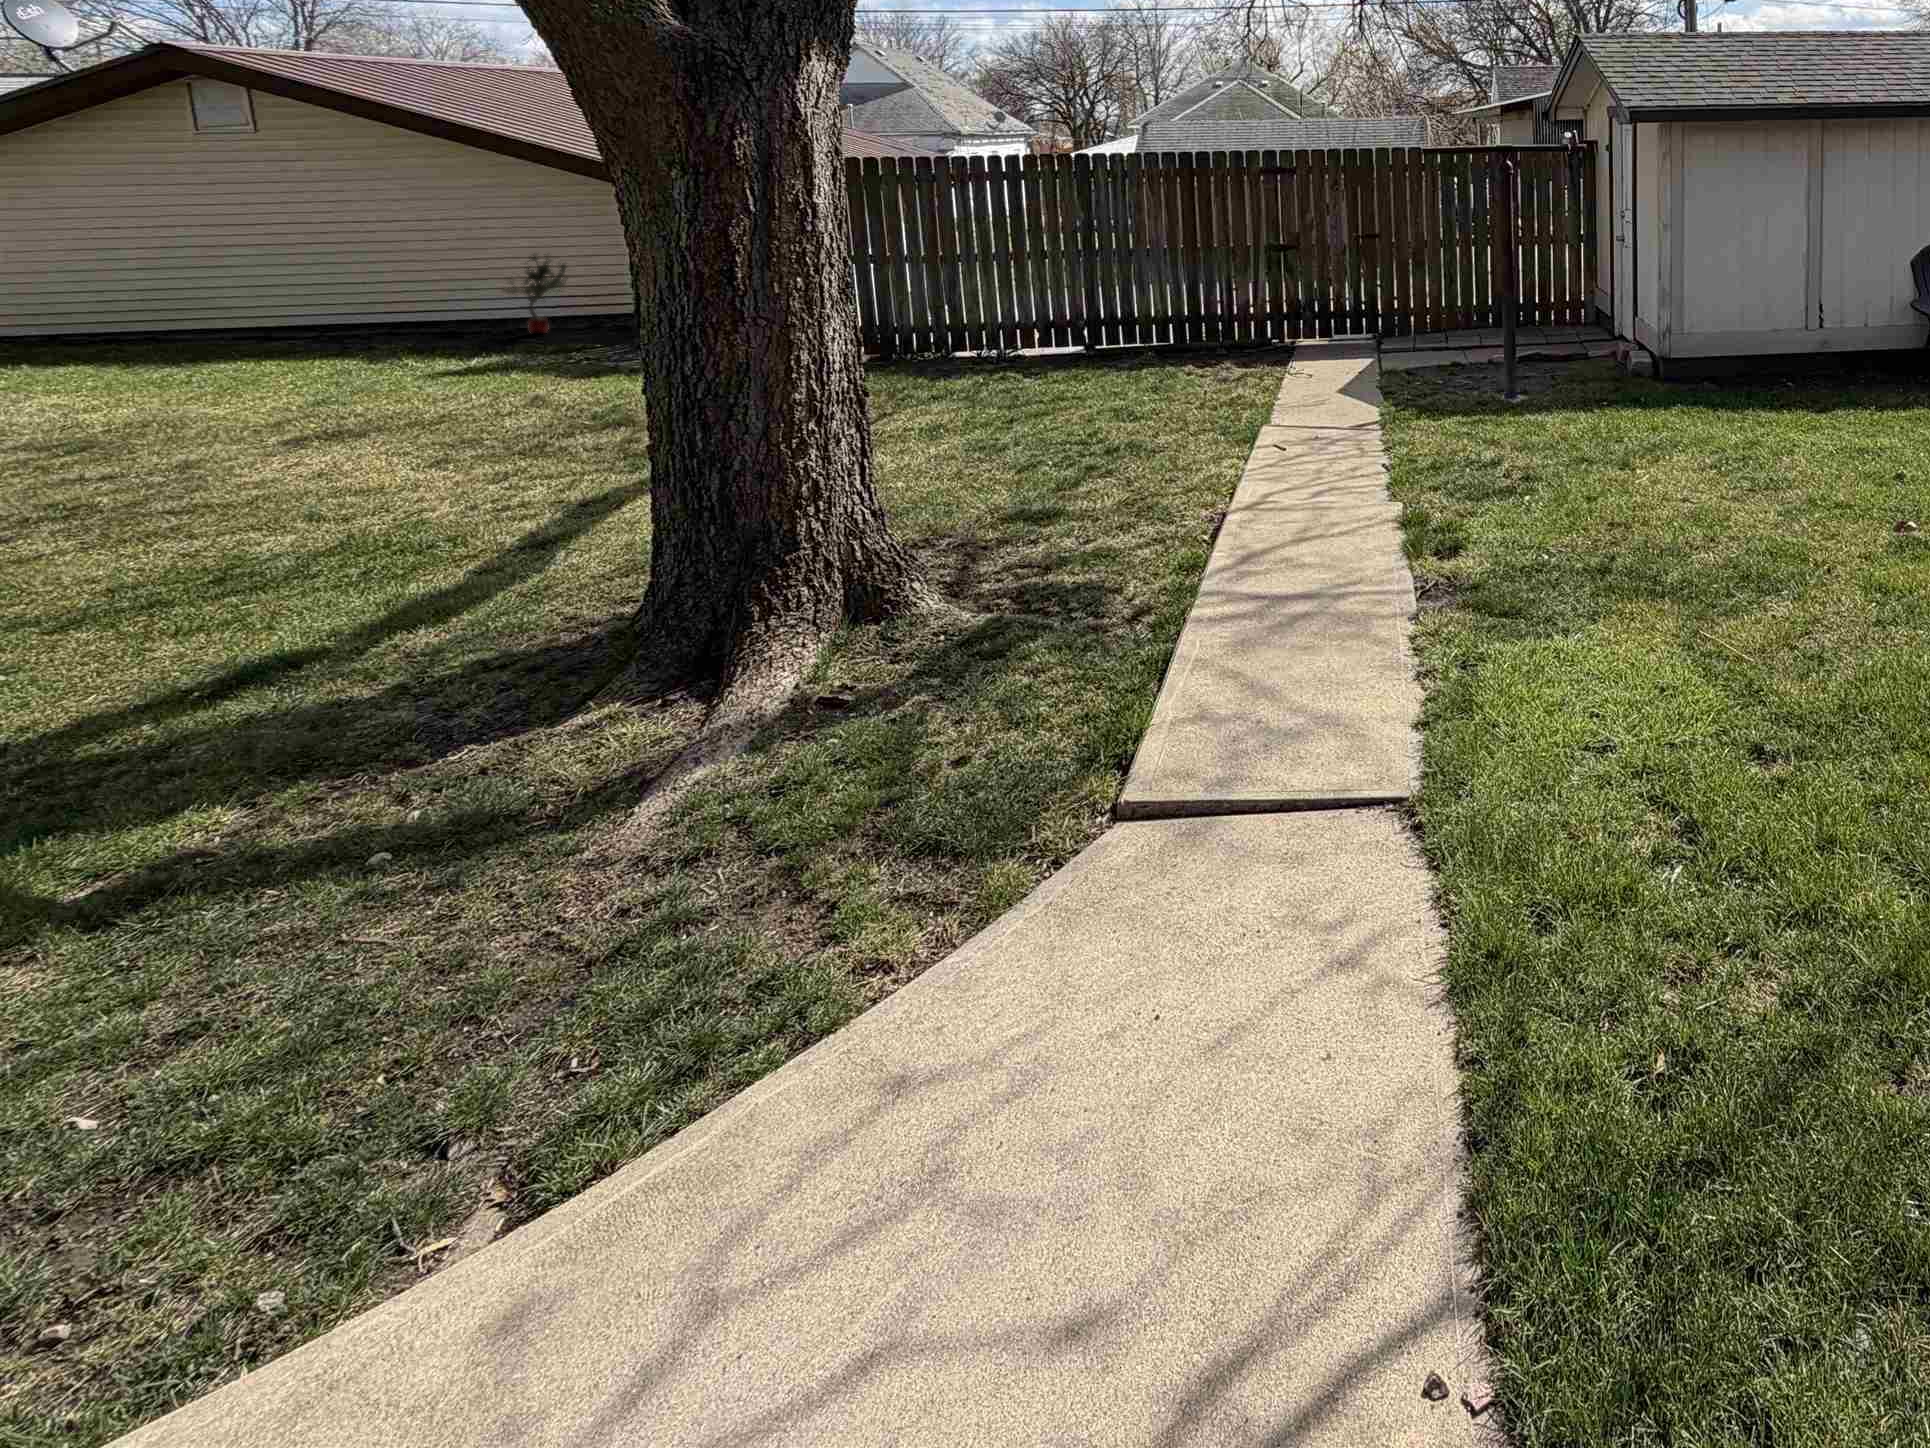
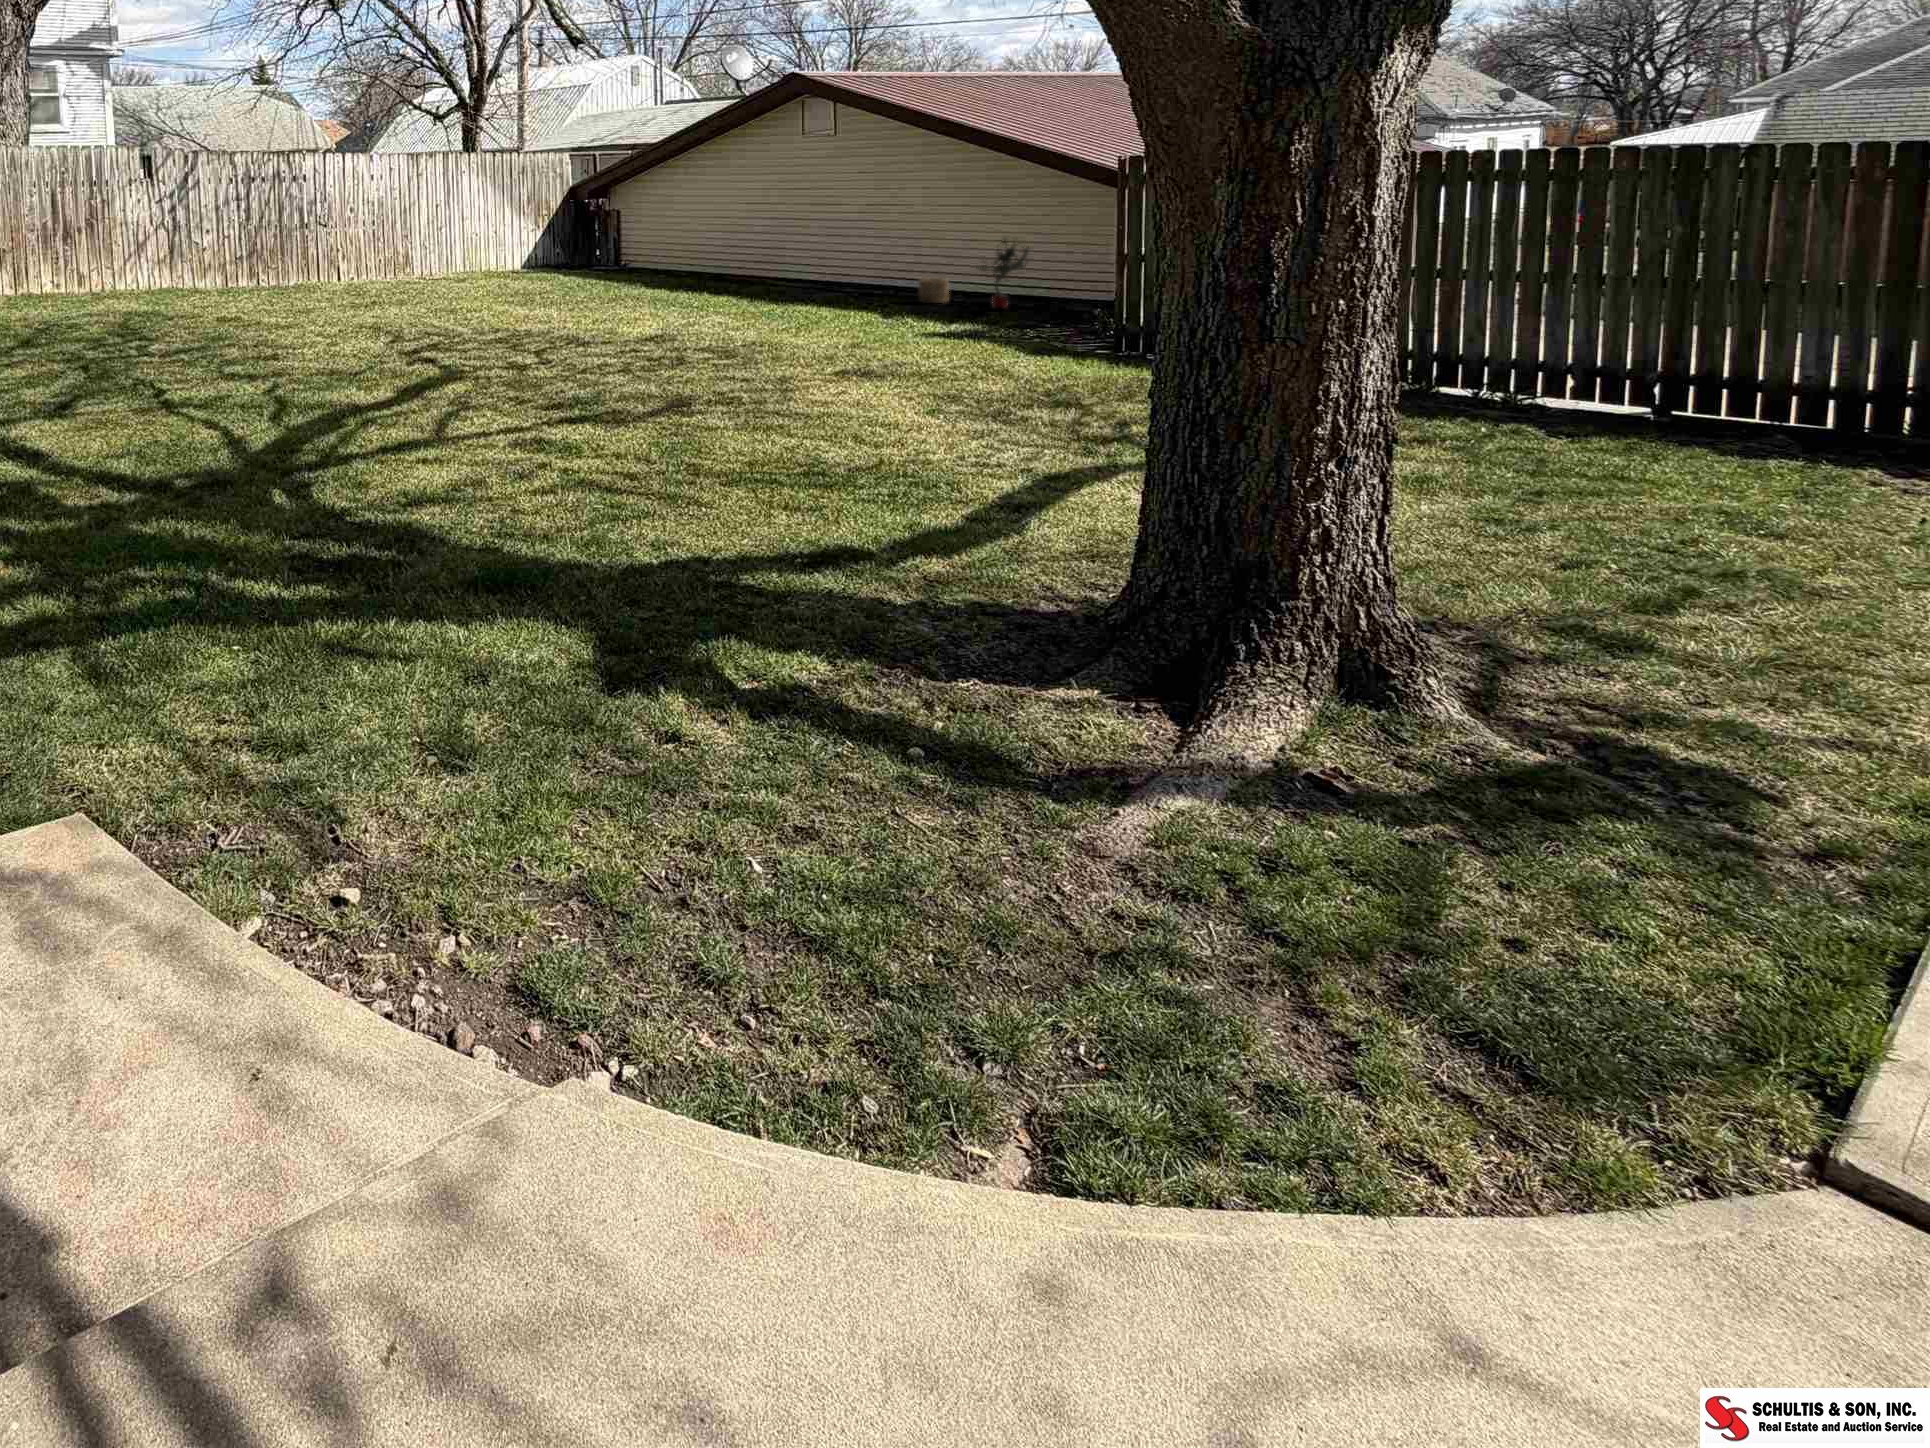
wooden bucket: none [422,306,470,337] -> present [919,278,949,303]

